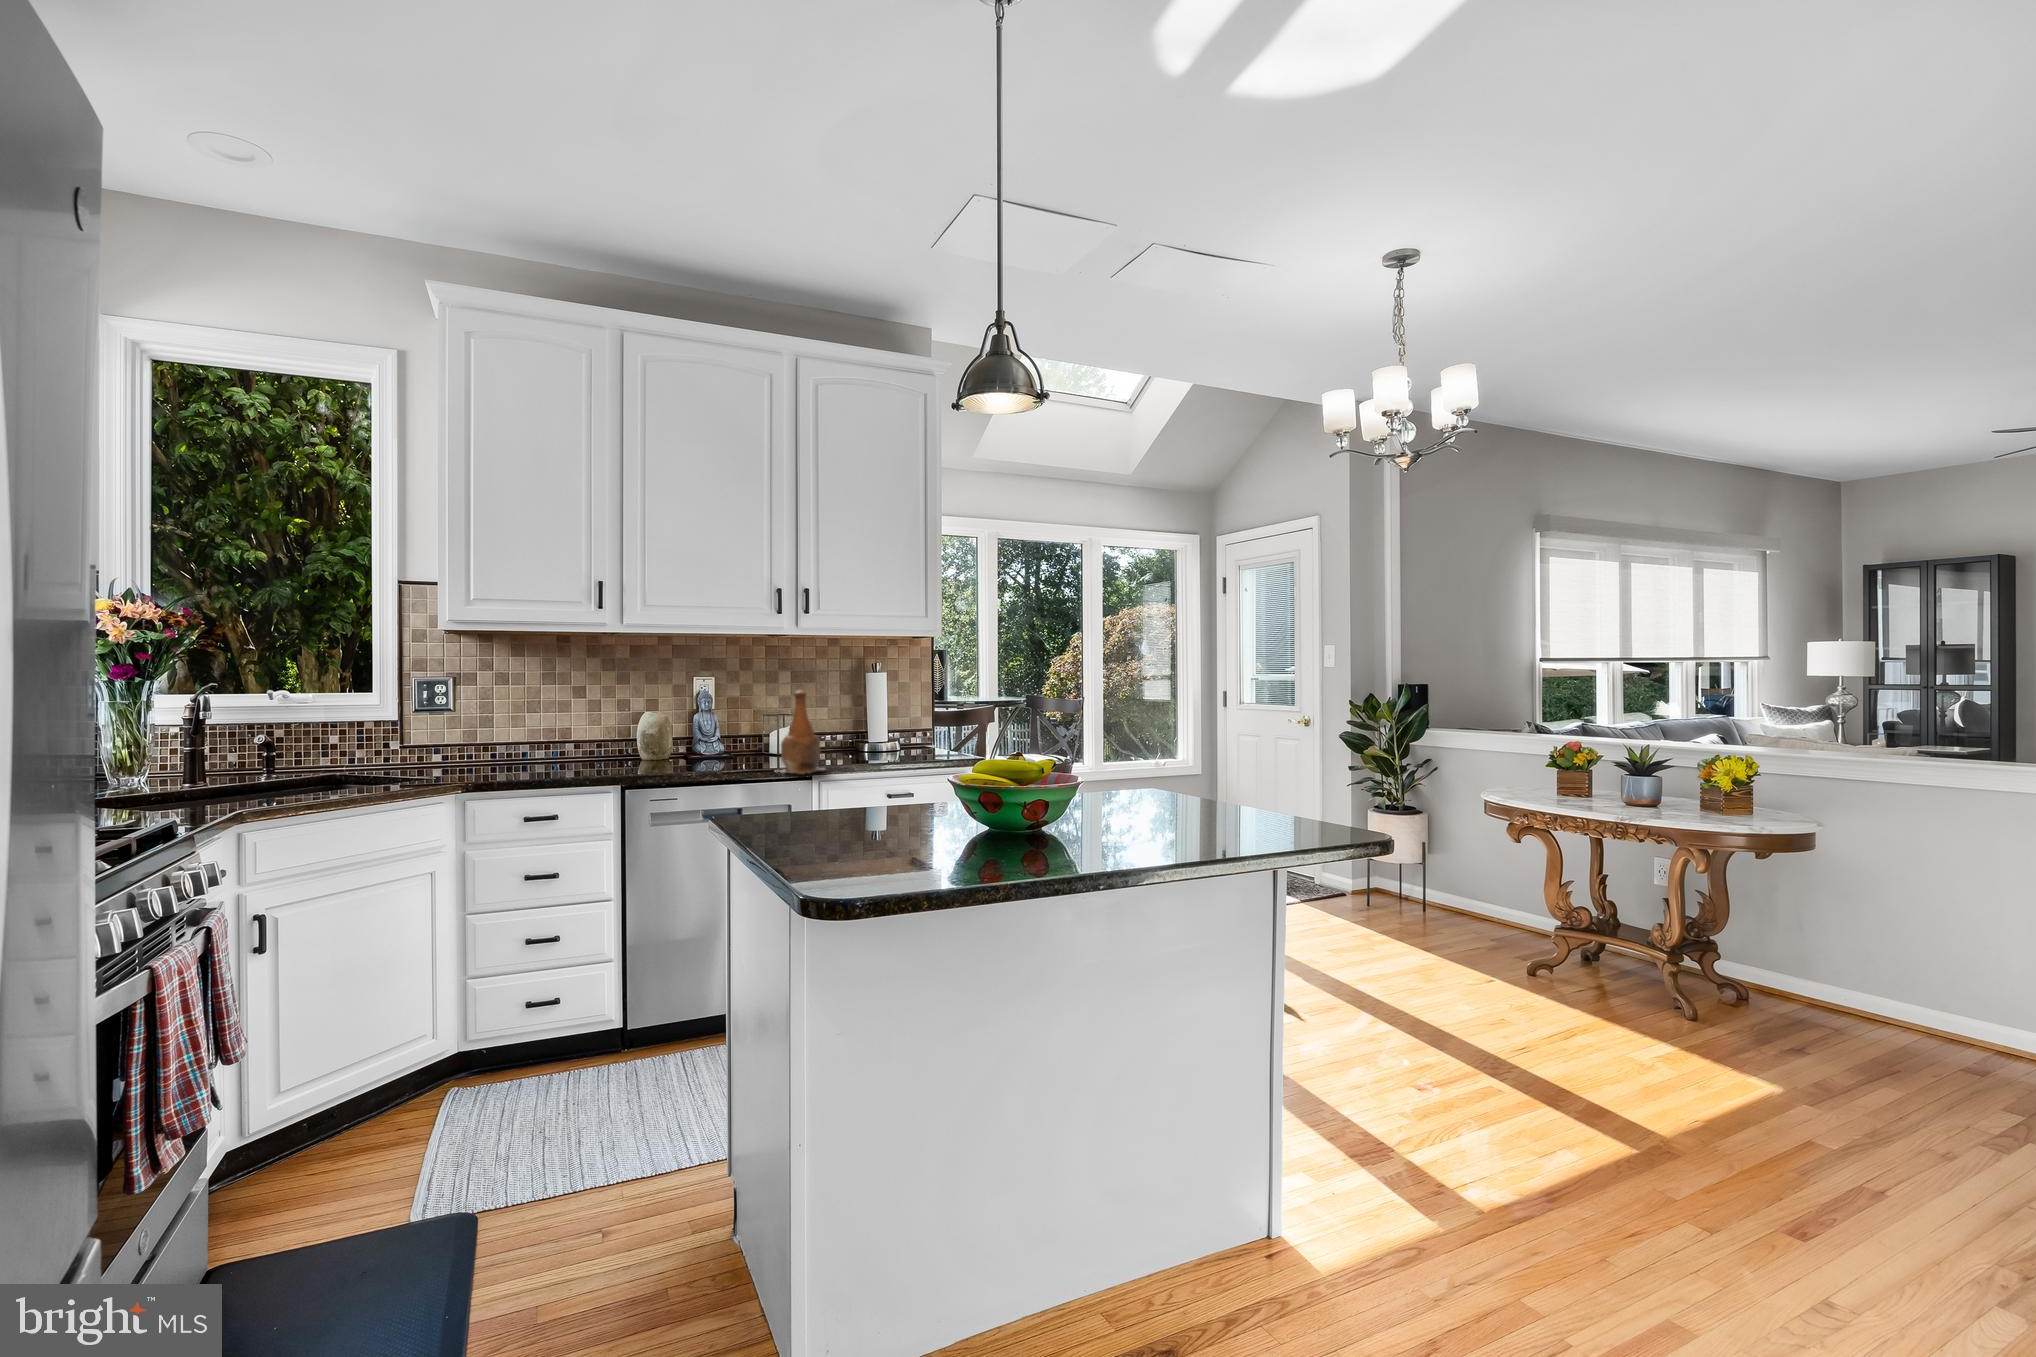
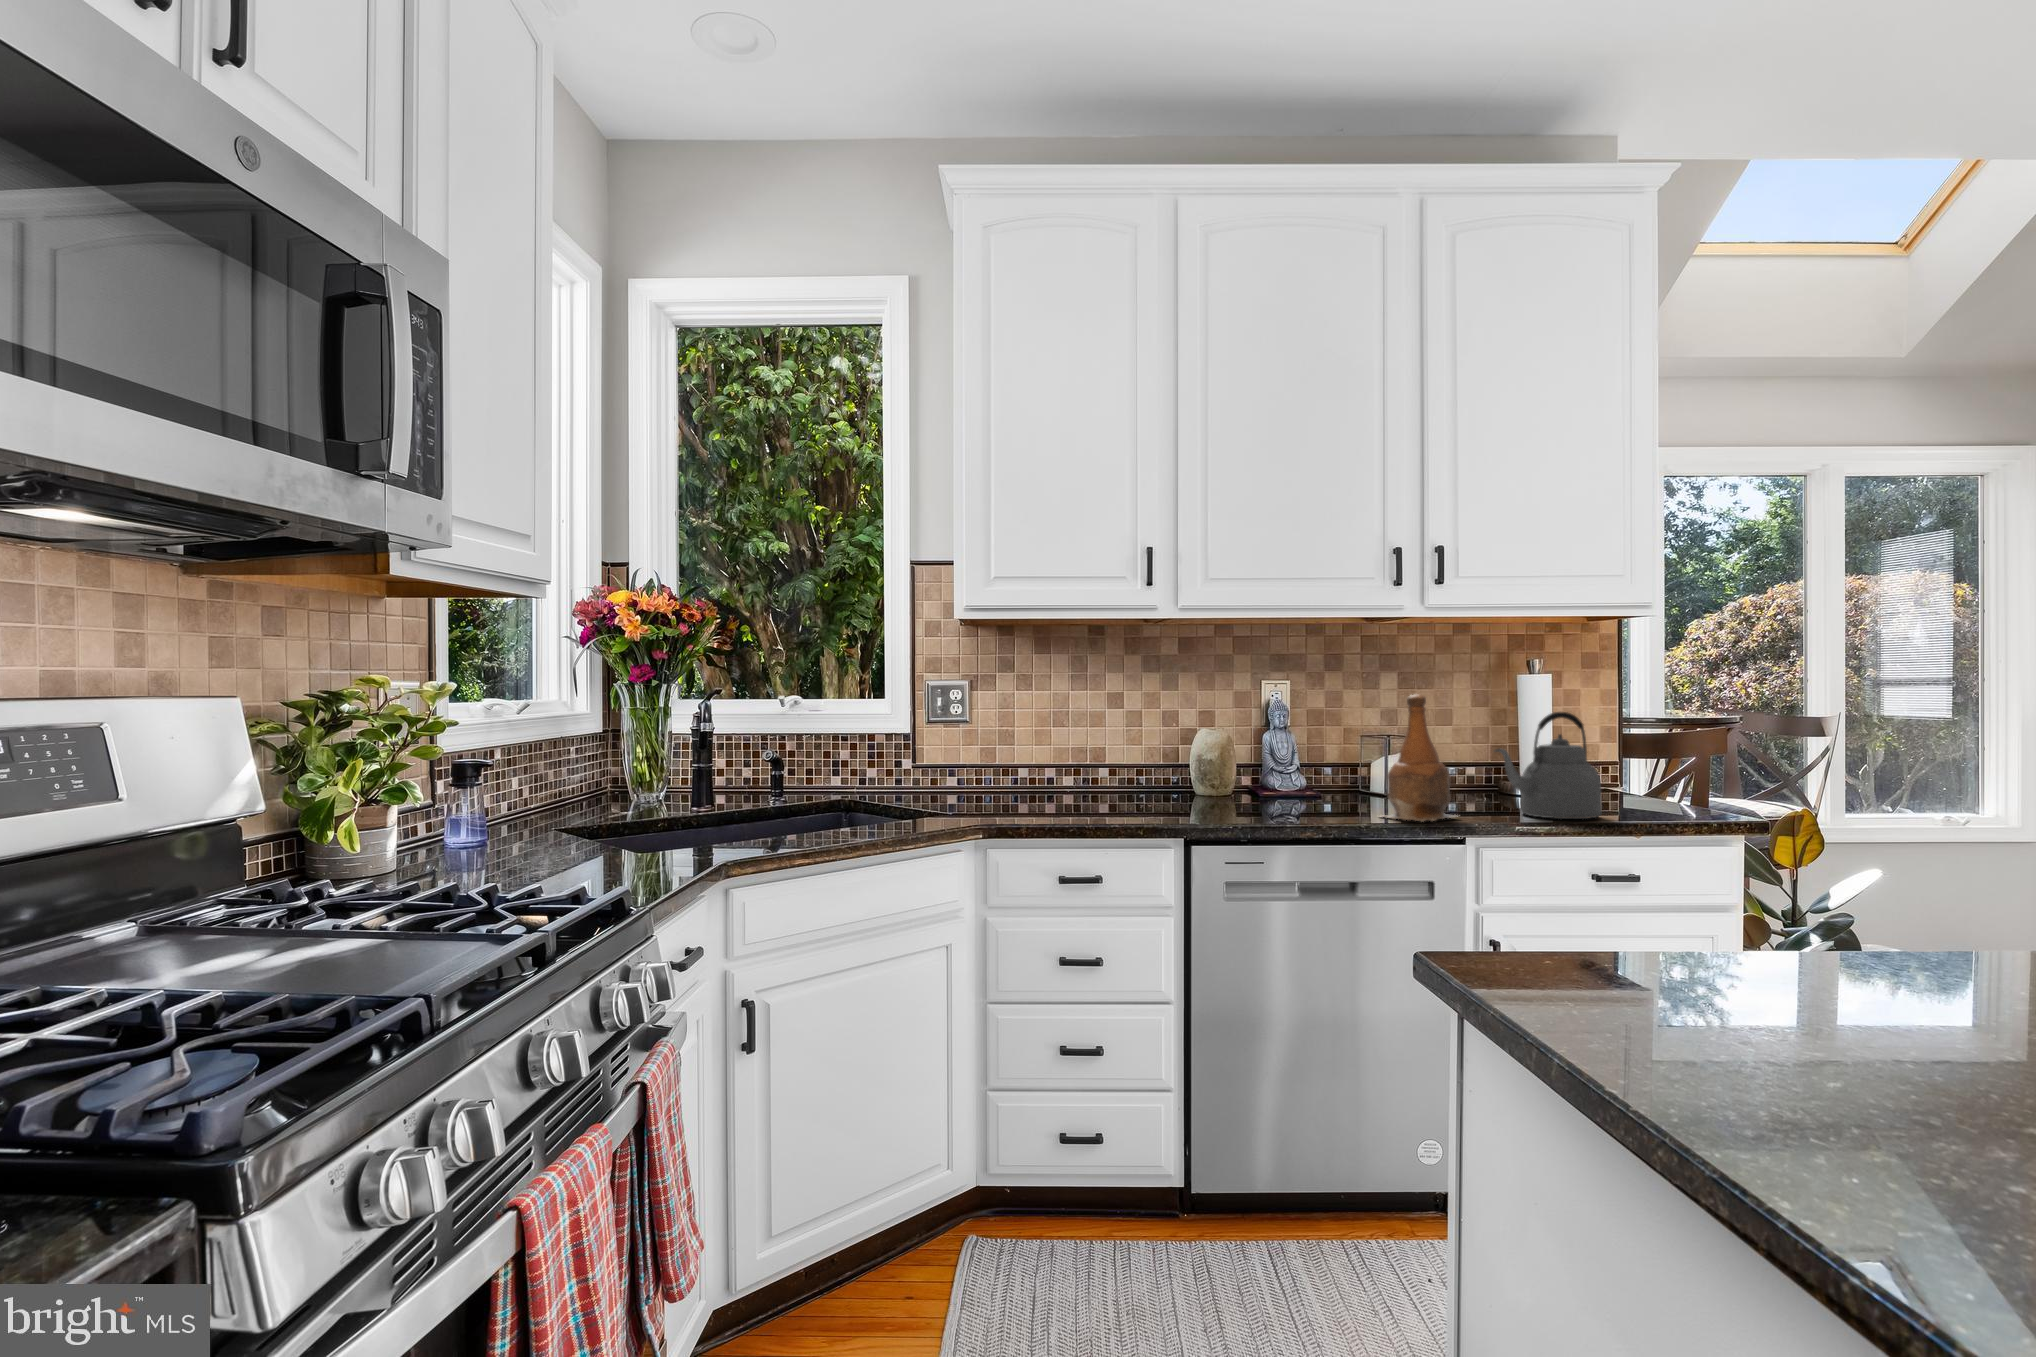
kettle: none [847,700,910,768] -> present [1494,712,1602,819]

